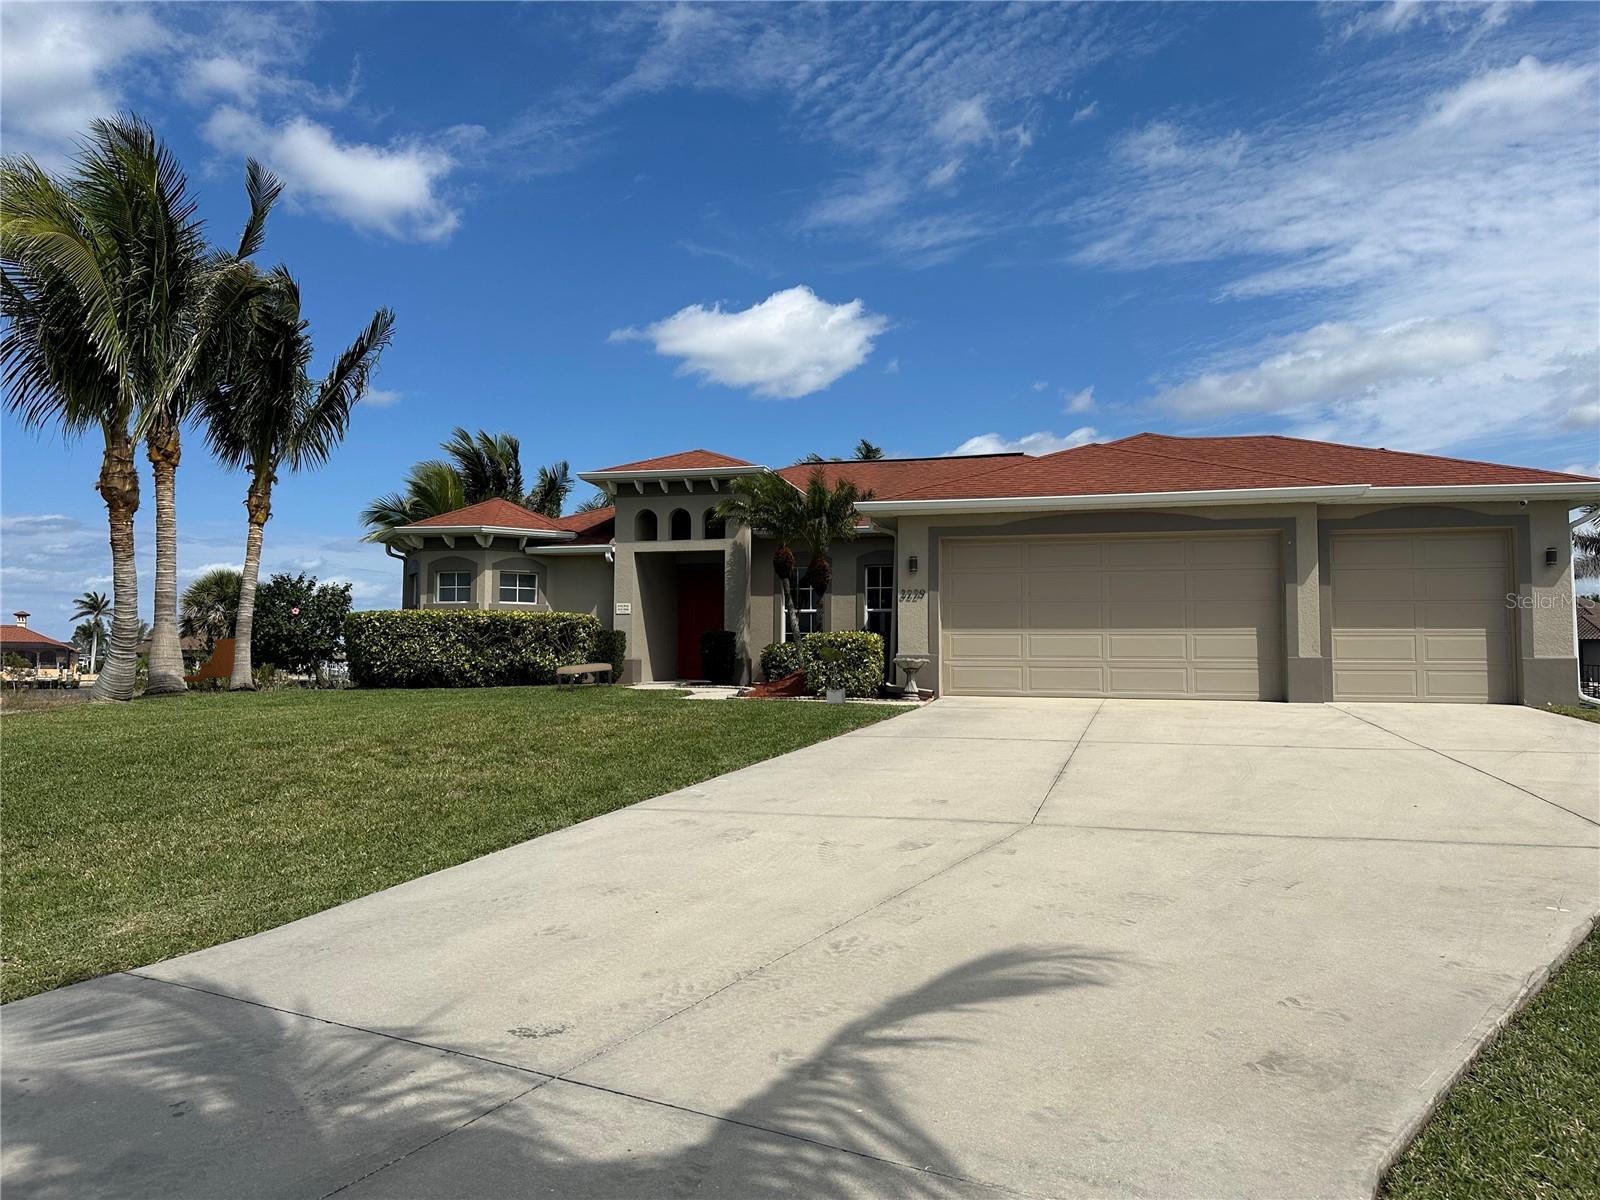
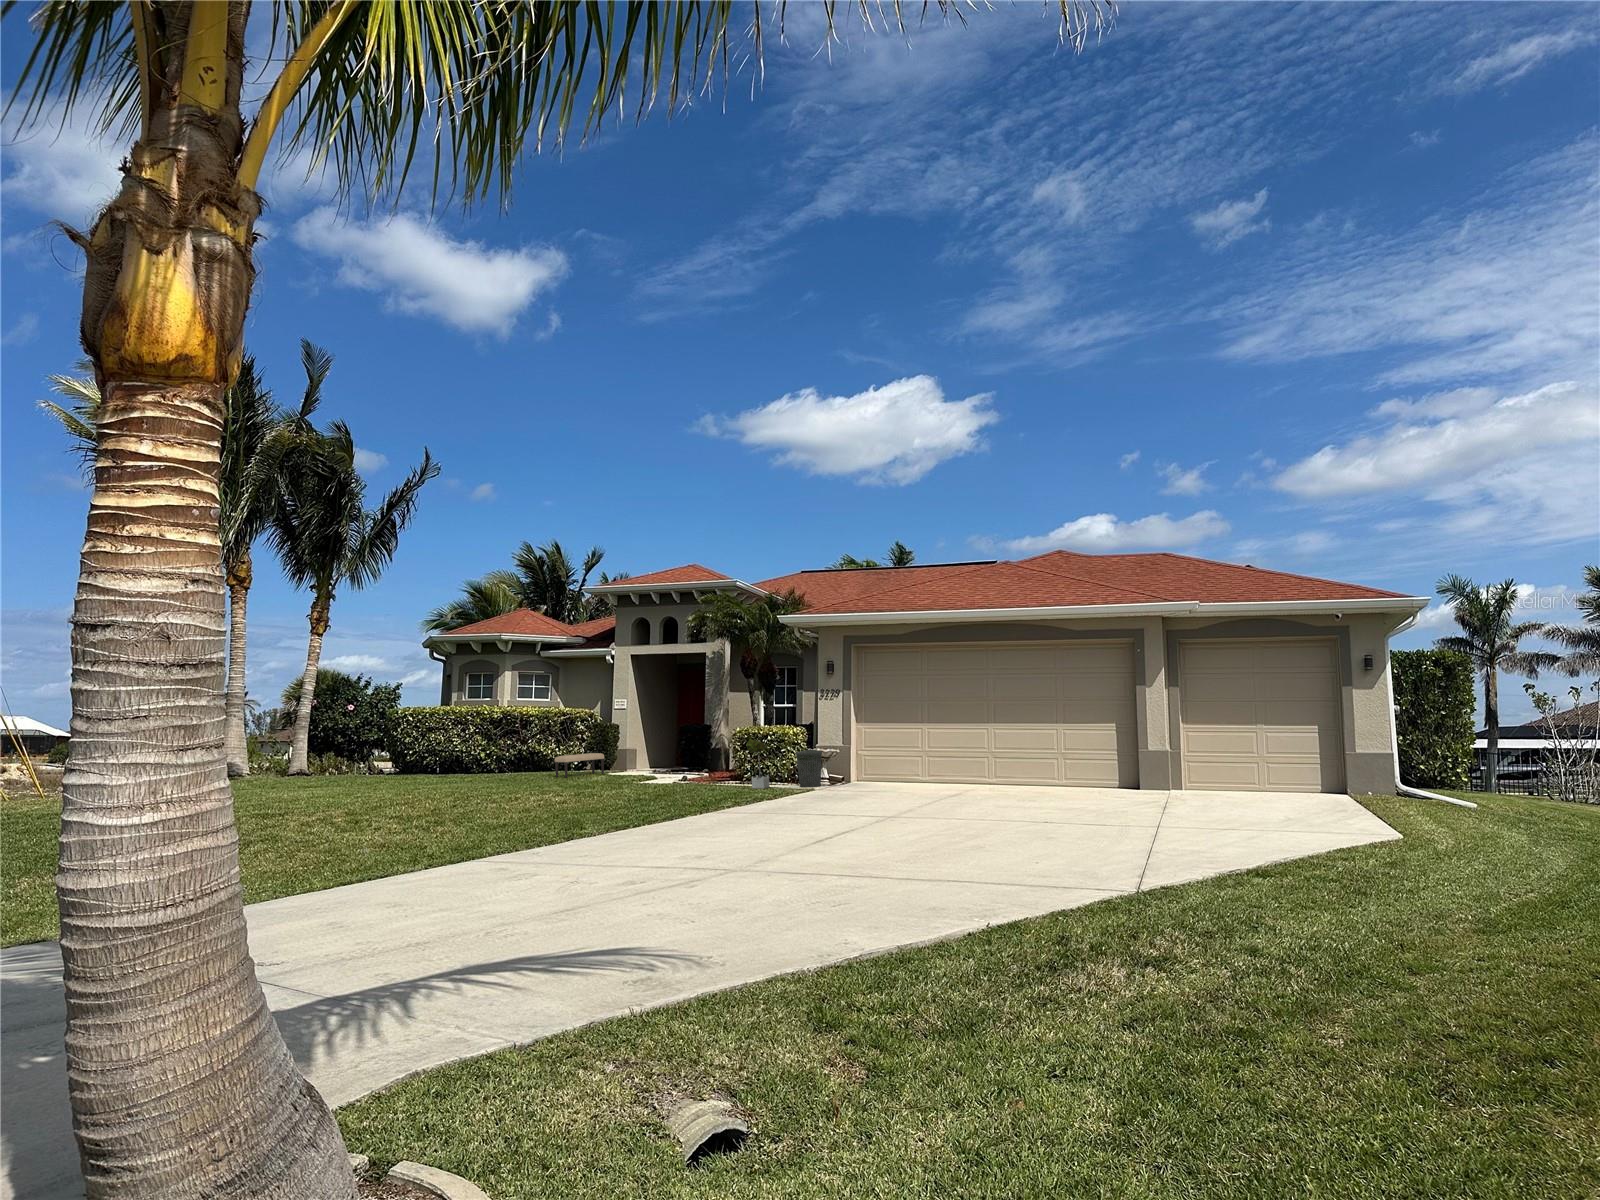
lounge chair: present [183,638,236,692] -> none [249,731,293,776]
trash can: none [877,657,908,702] -> present [796,749,822,787]

